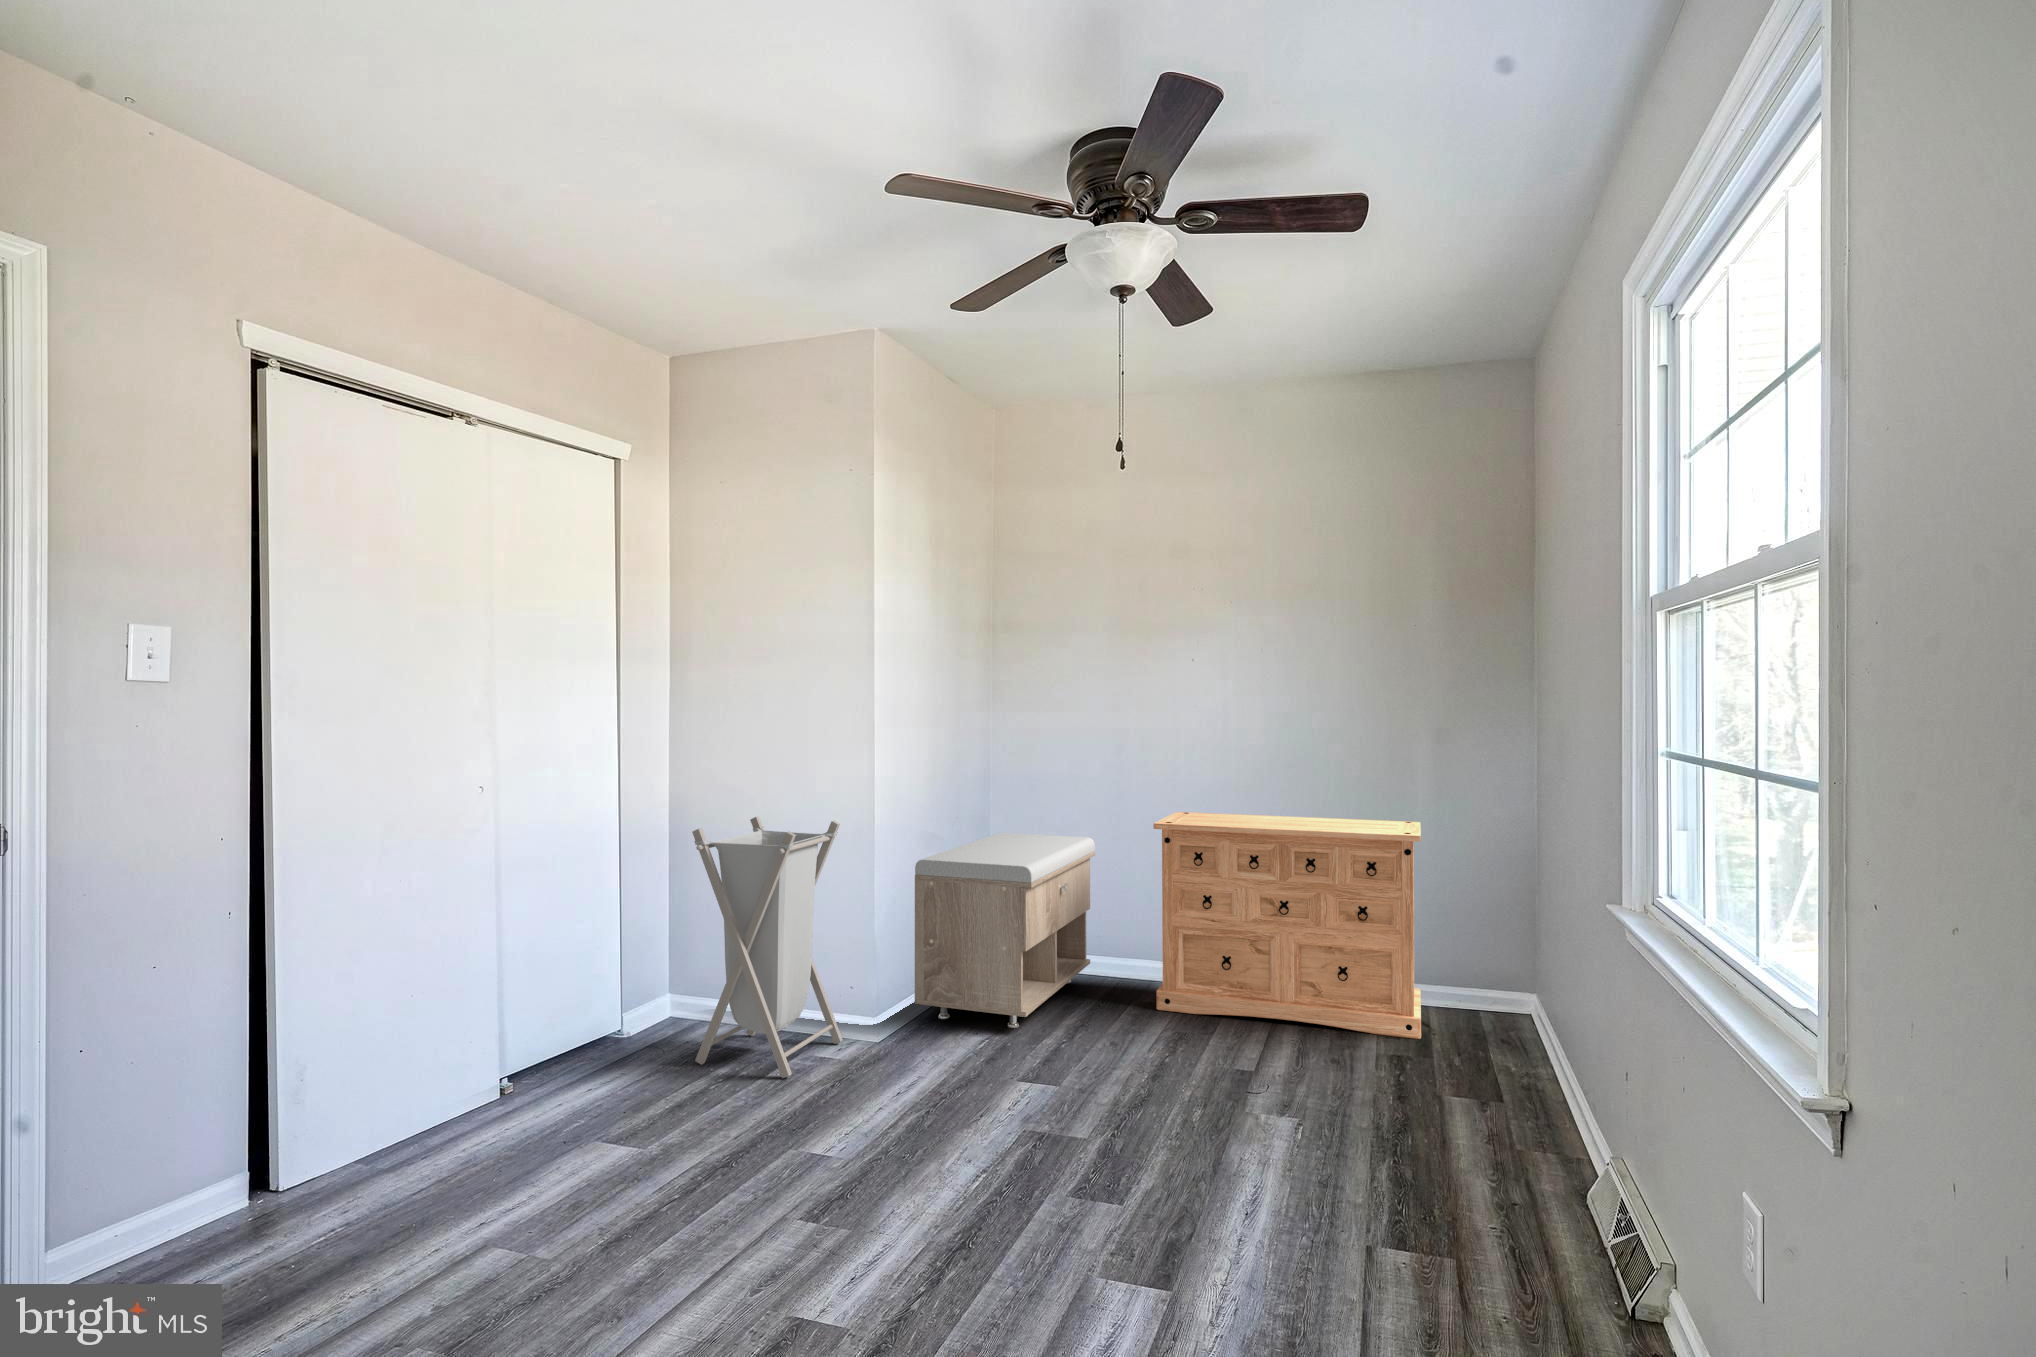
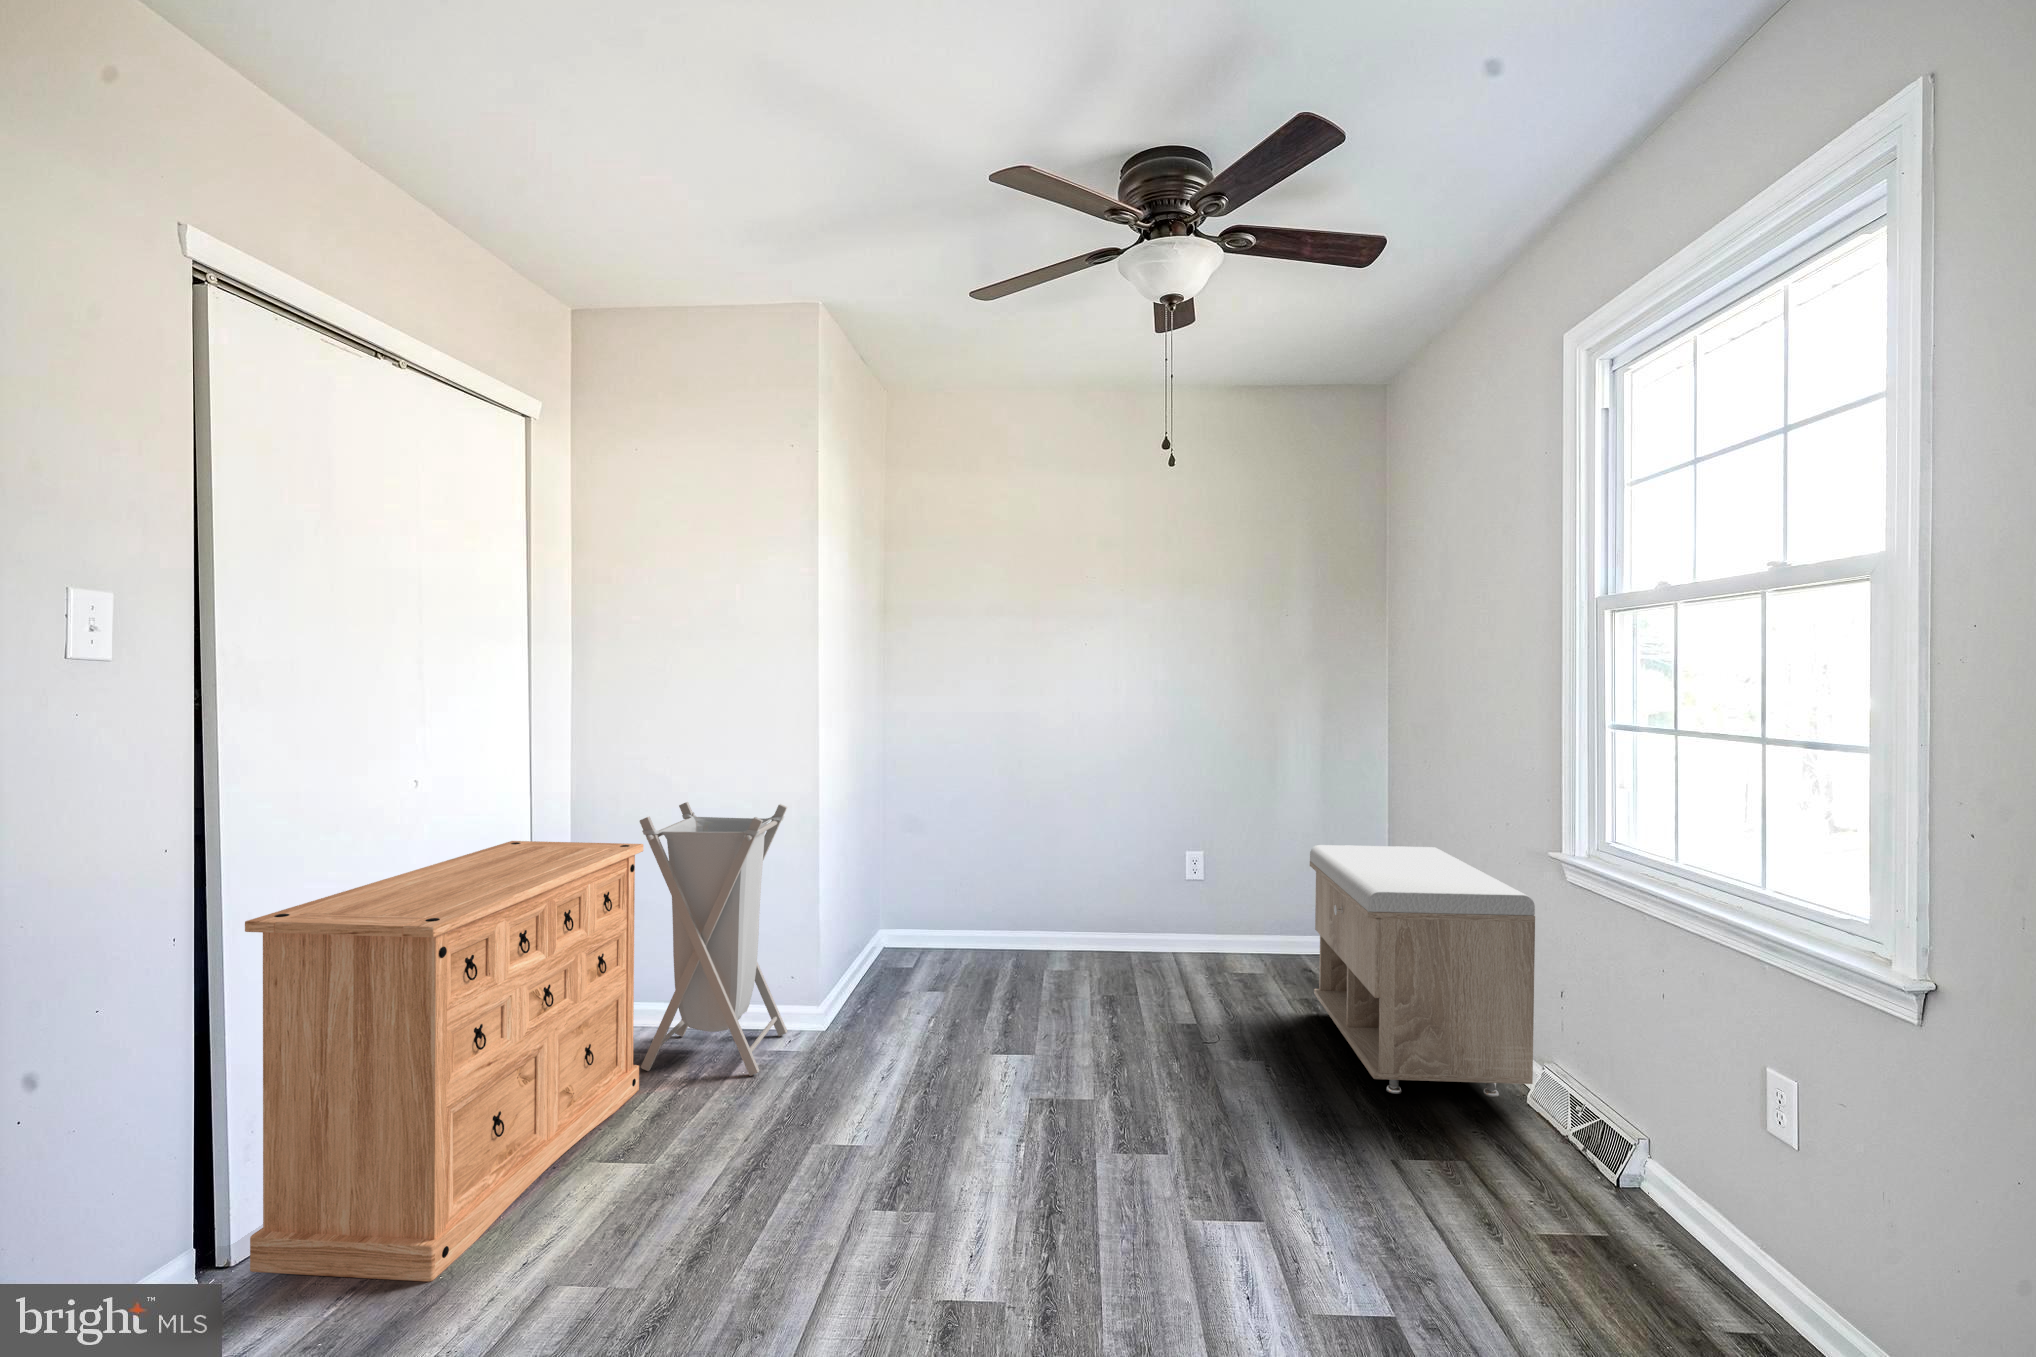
dresser: present [1153,812,1421,1039] -> present [245,841,643,1282]
storage bench: present [915,833,1095,1028] -> present [1310,845,1535,1097]

